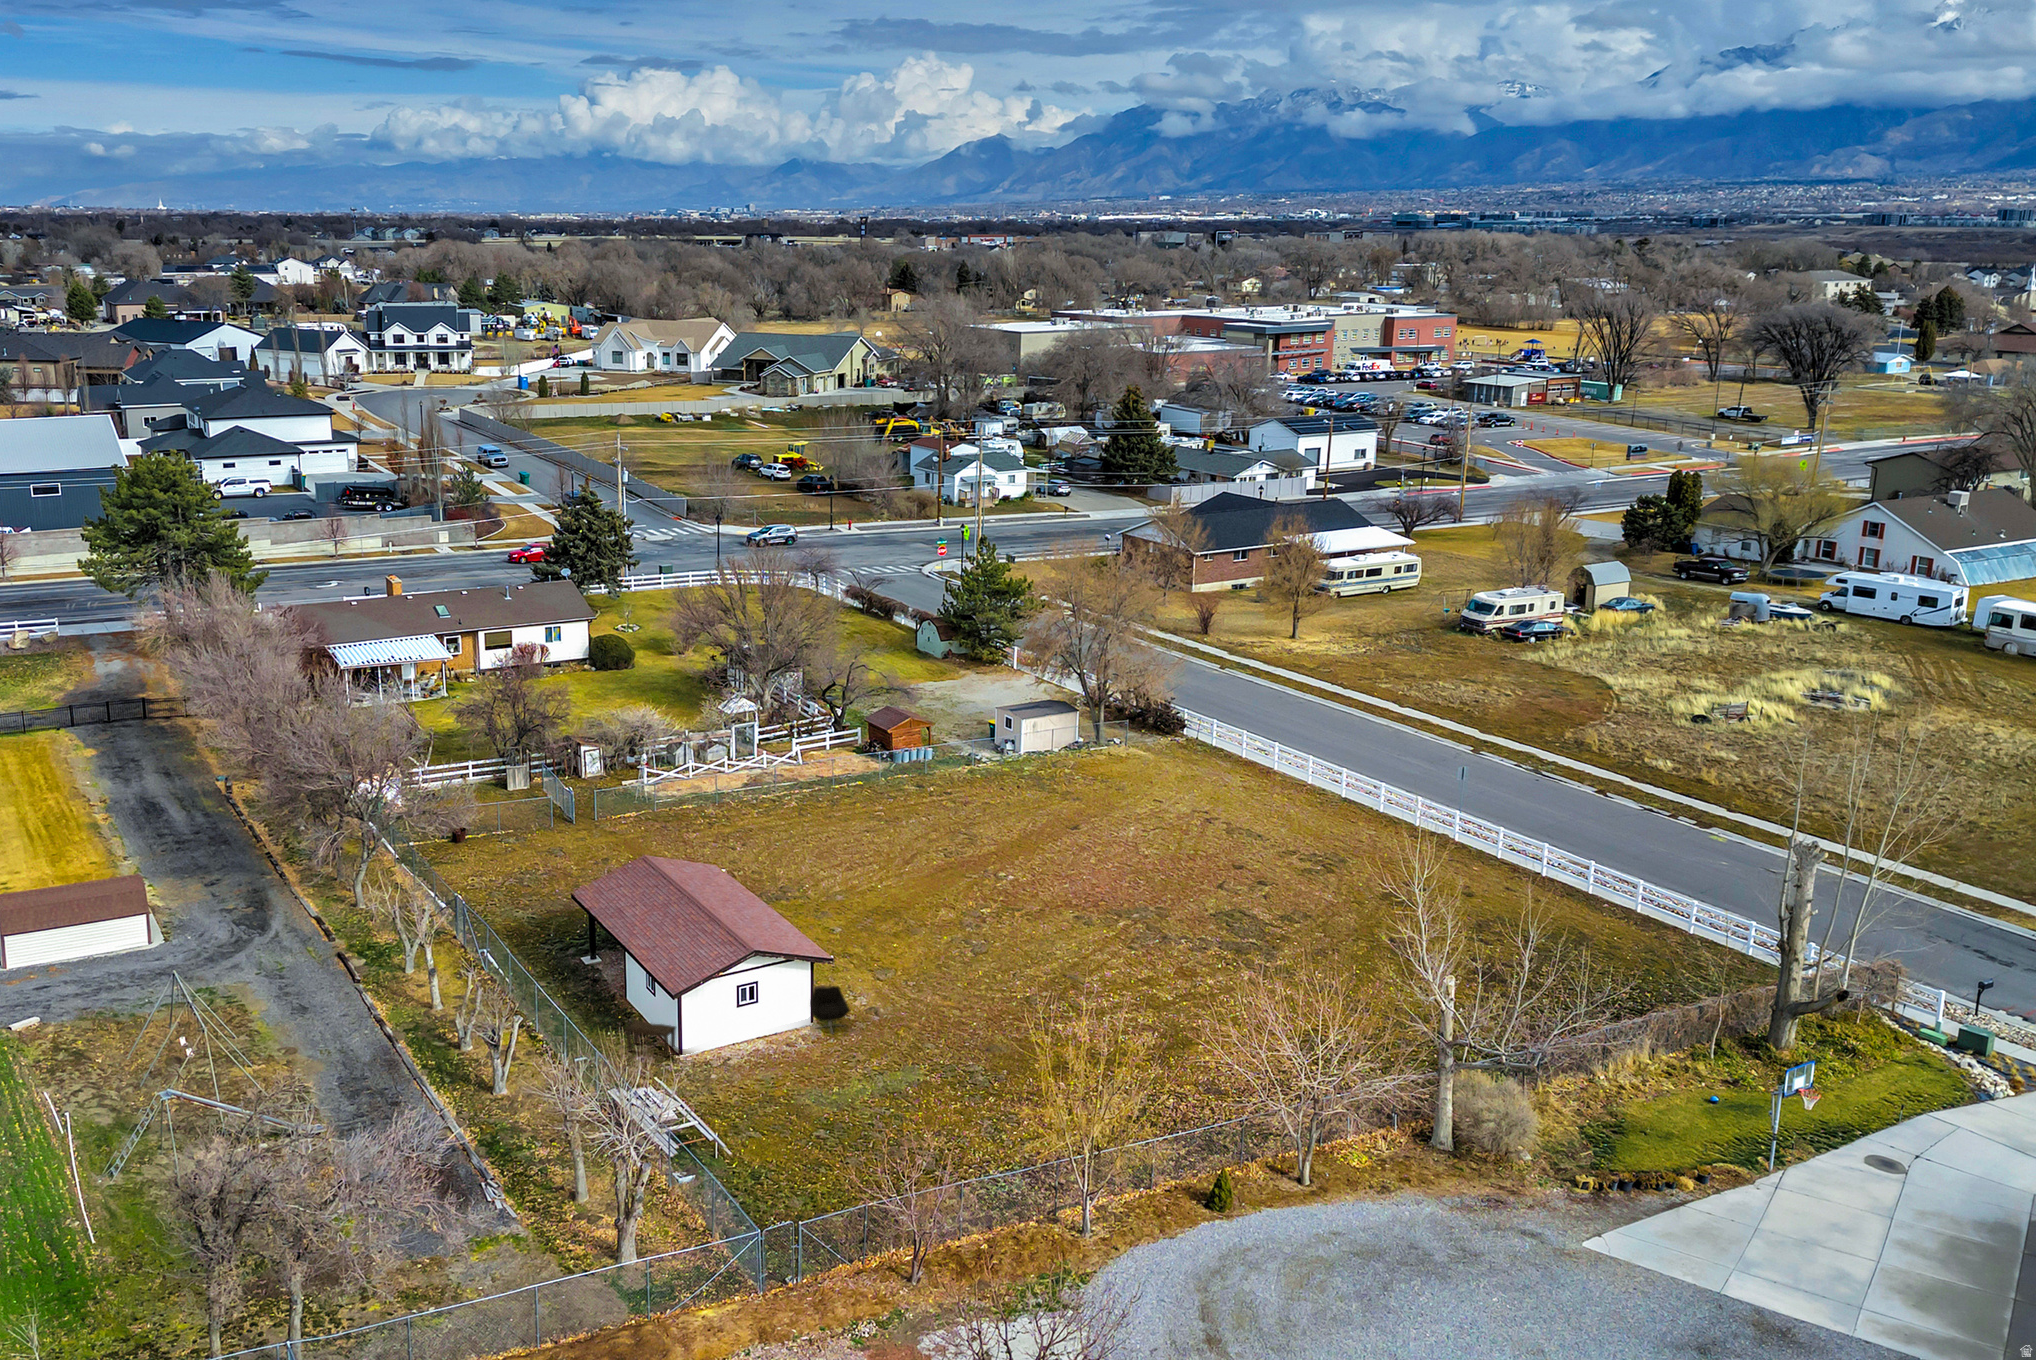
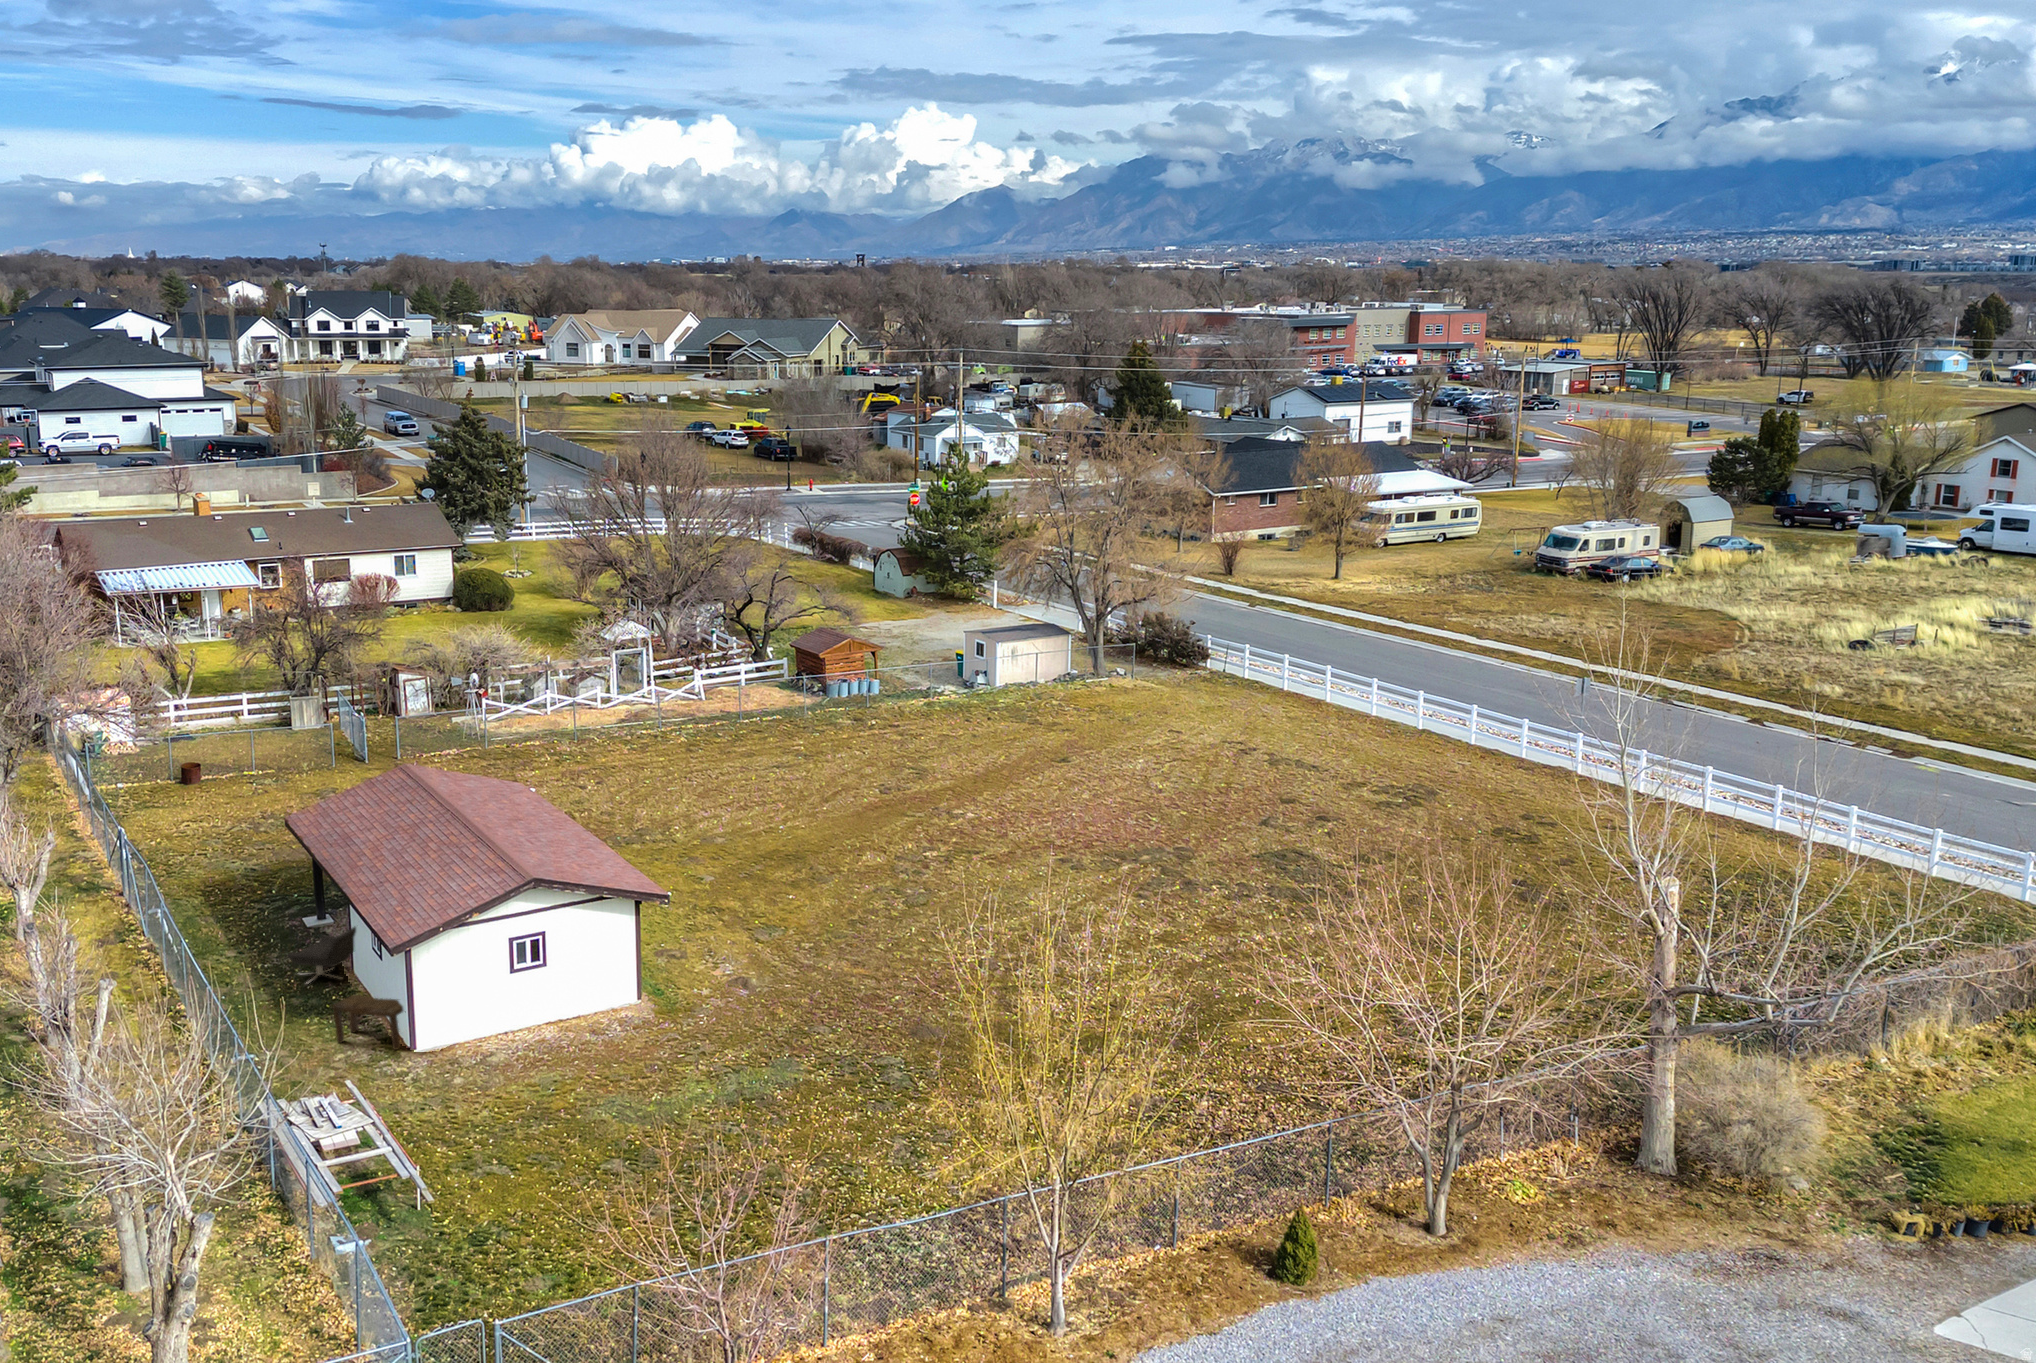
lounge chair: present [810,986,850,1032] -> present [288,927,356,983]

